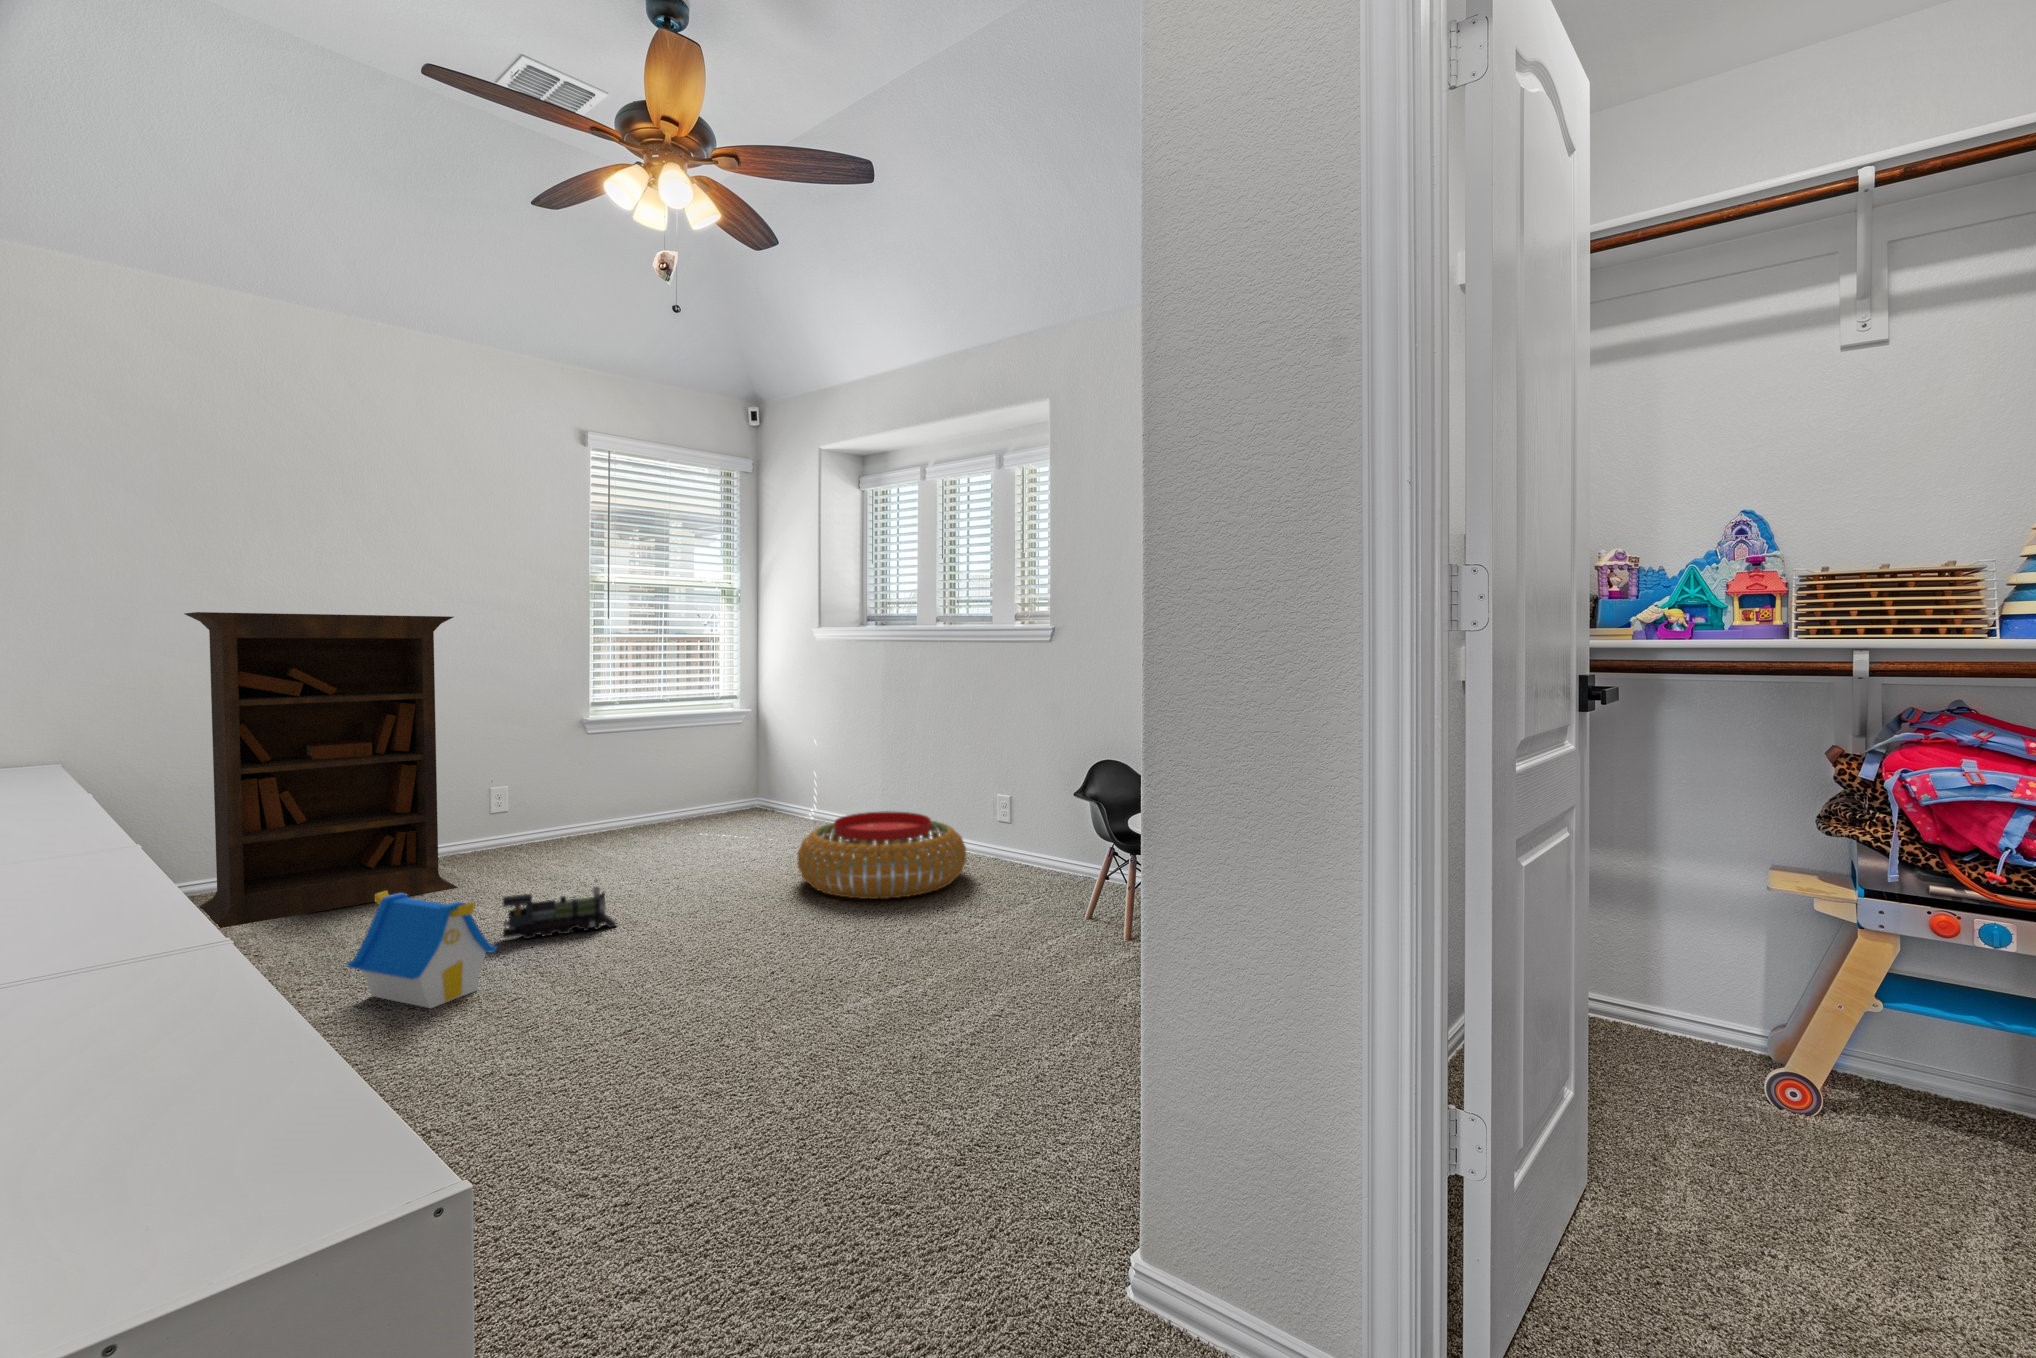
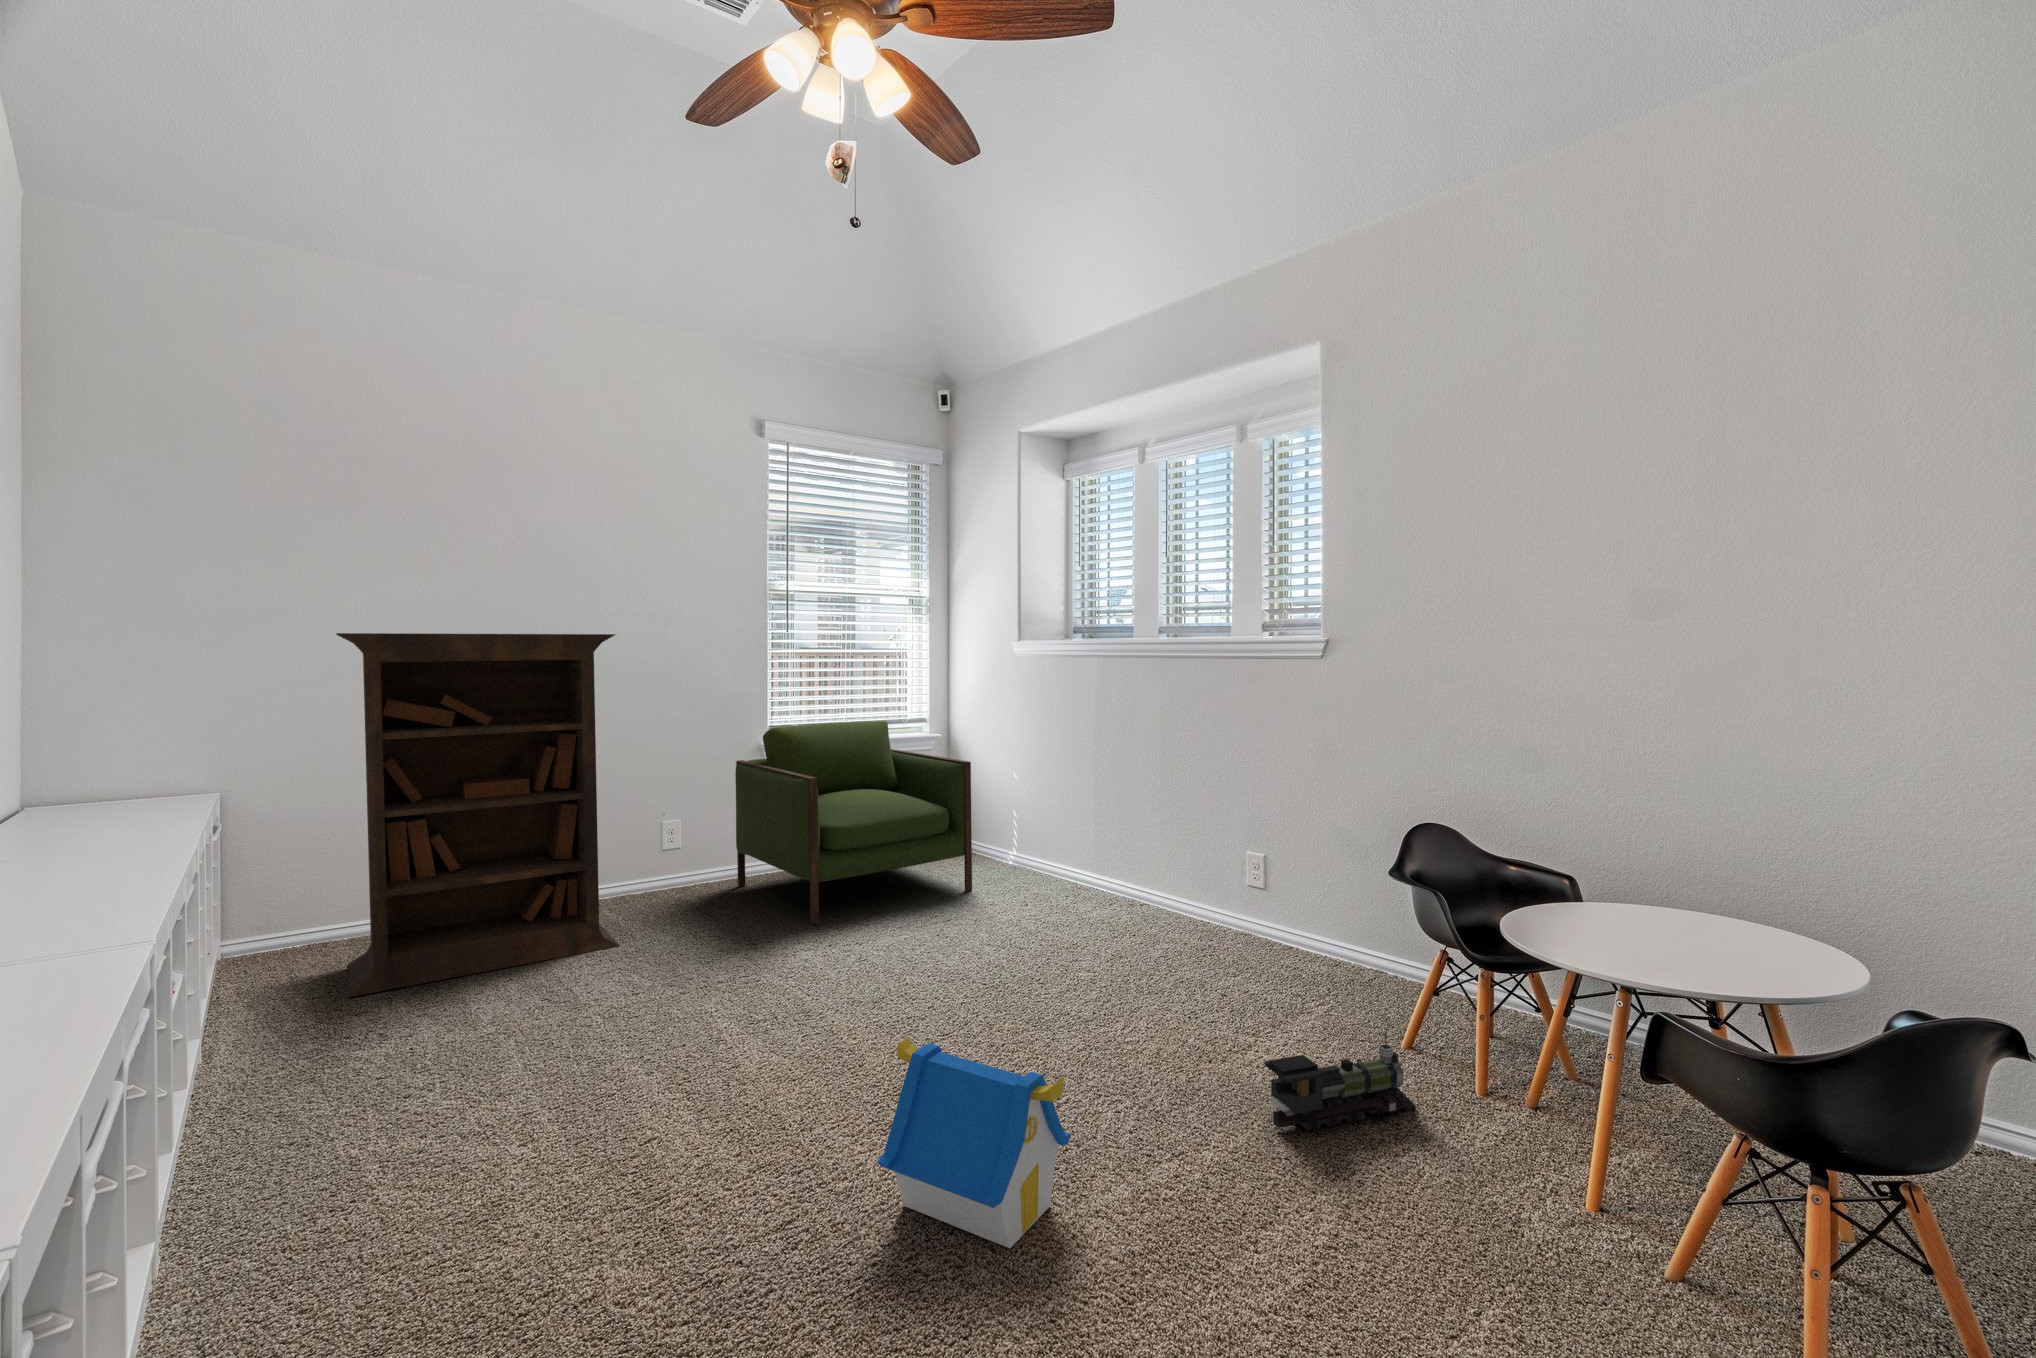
armchair: none [560,696,776,866] -> present [735,721,972,924]
pouf: present [797,811,966,899] -> none [1002,870,1215,993]
toy train: present [503,879,616,939] -> present [1265,1032,1416,1131]
toy house: present [347,891,497,1008] -> present [877,1037,1071,1248]

